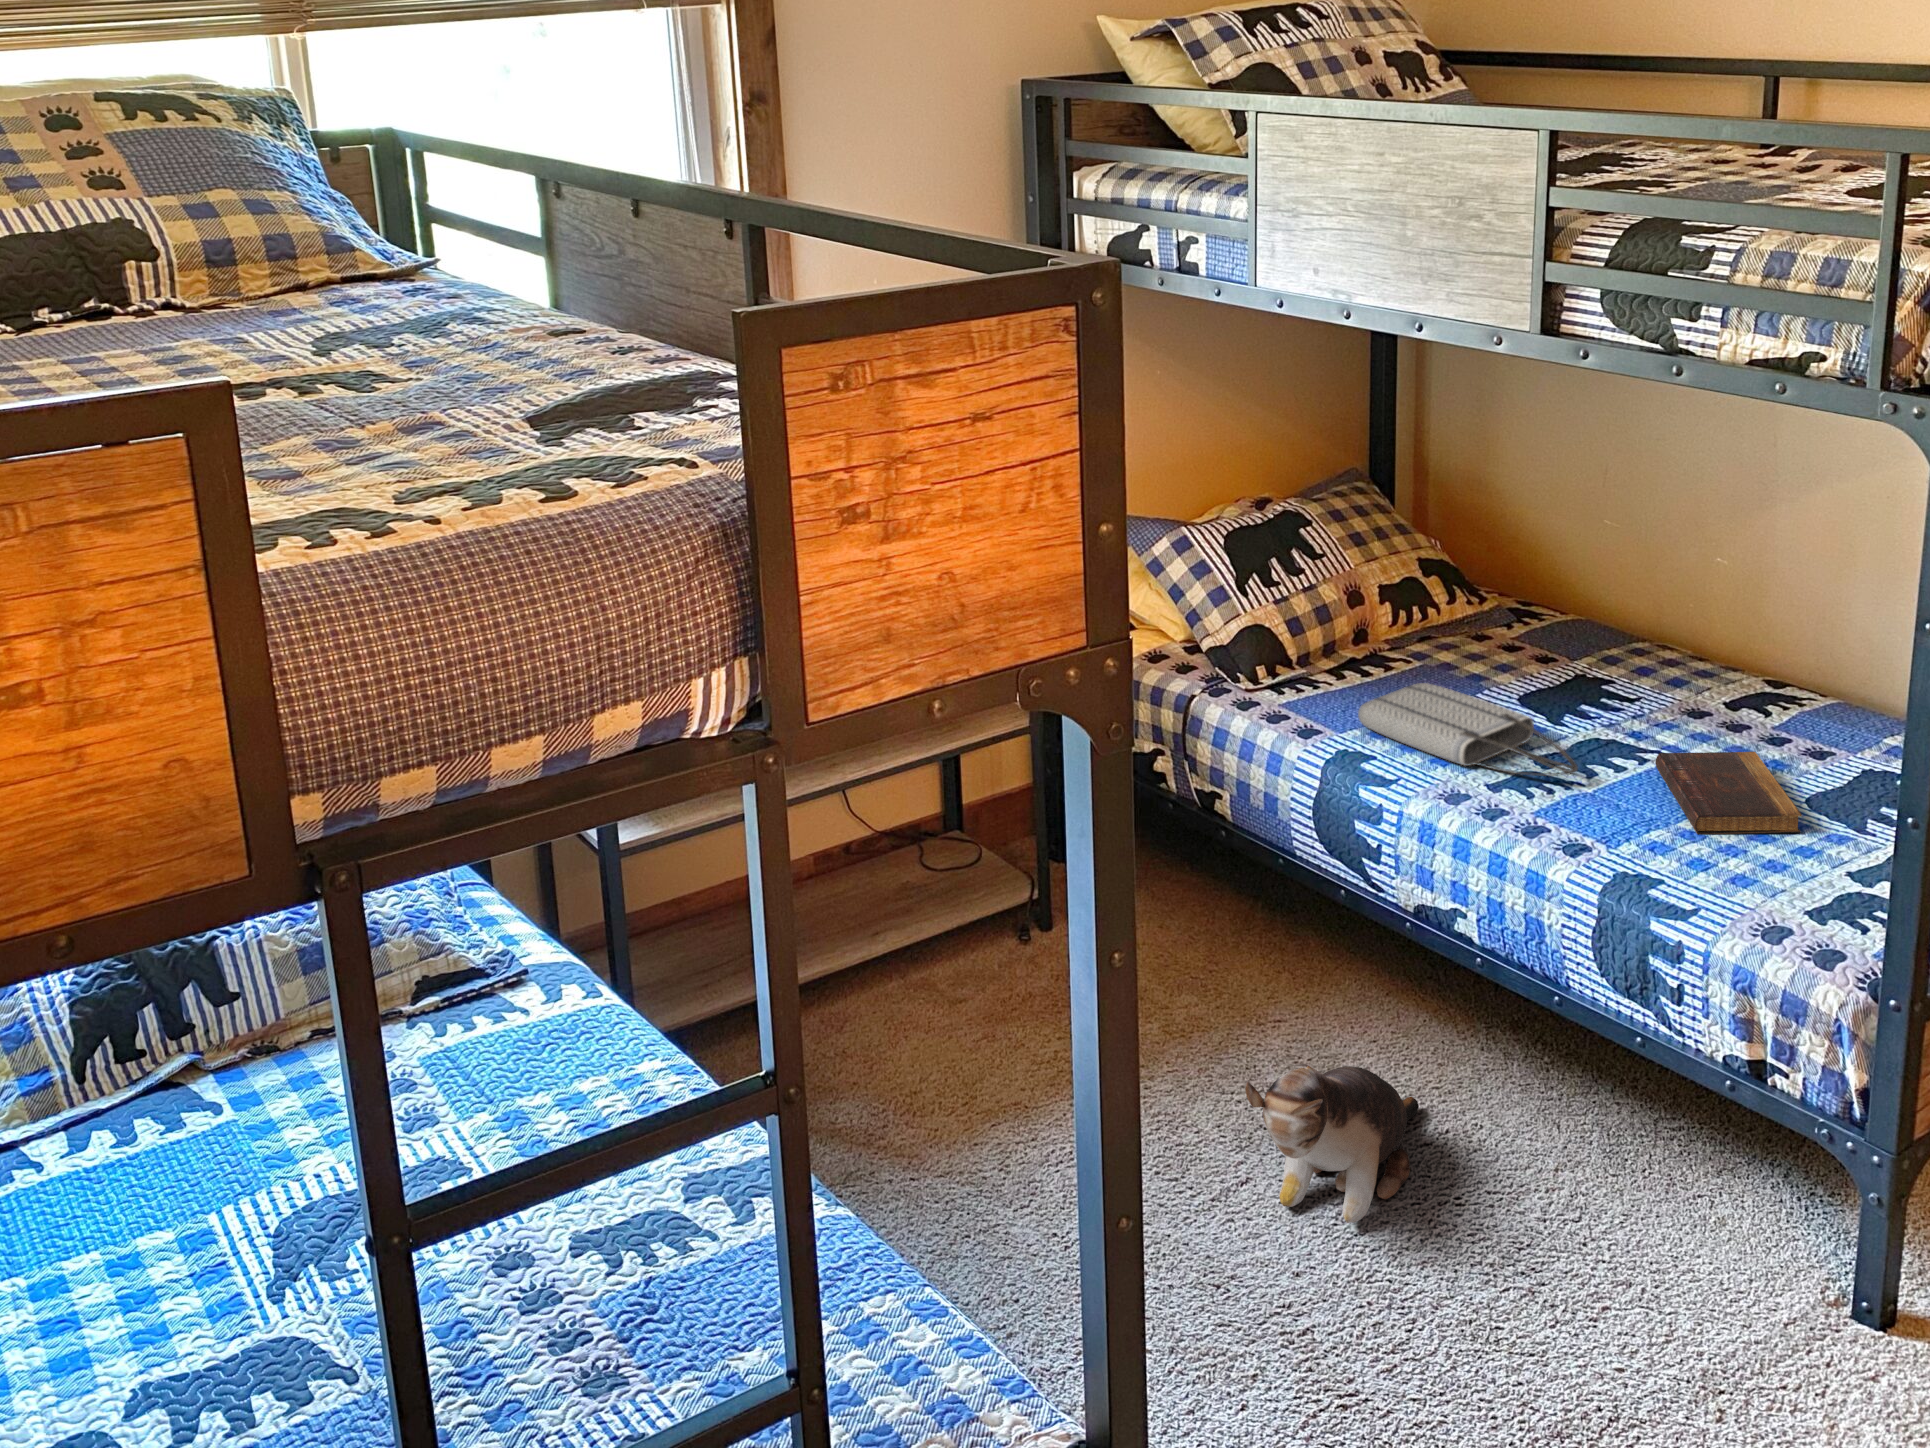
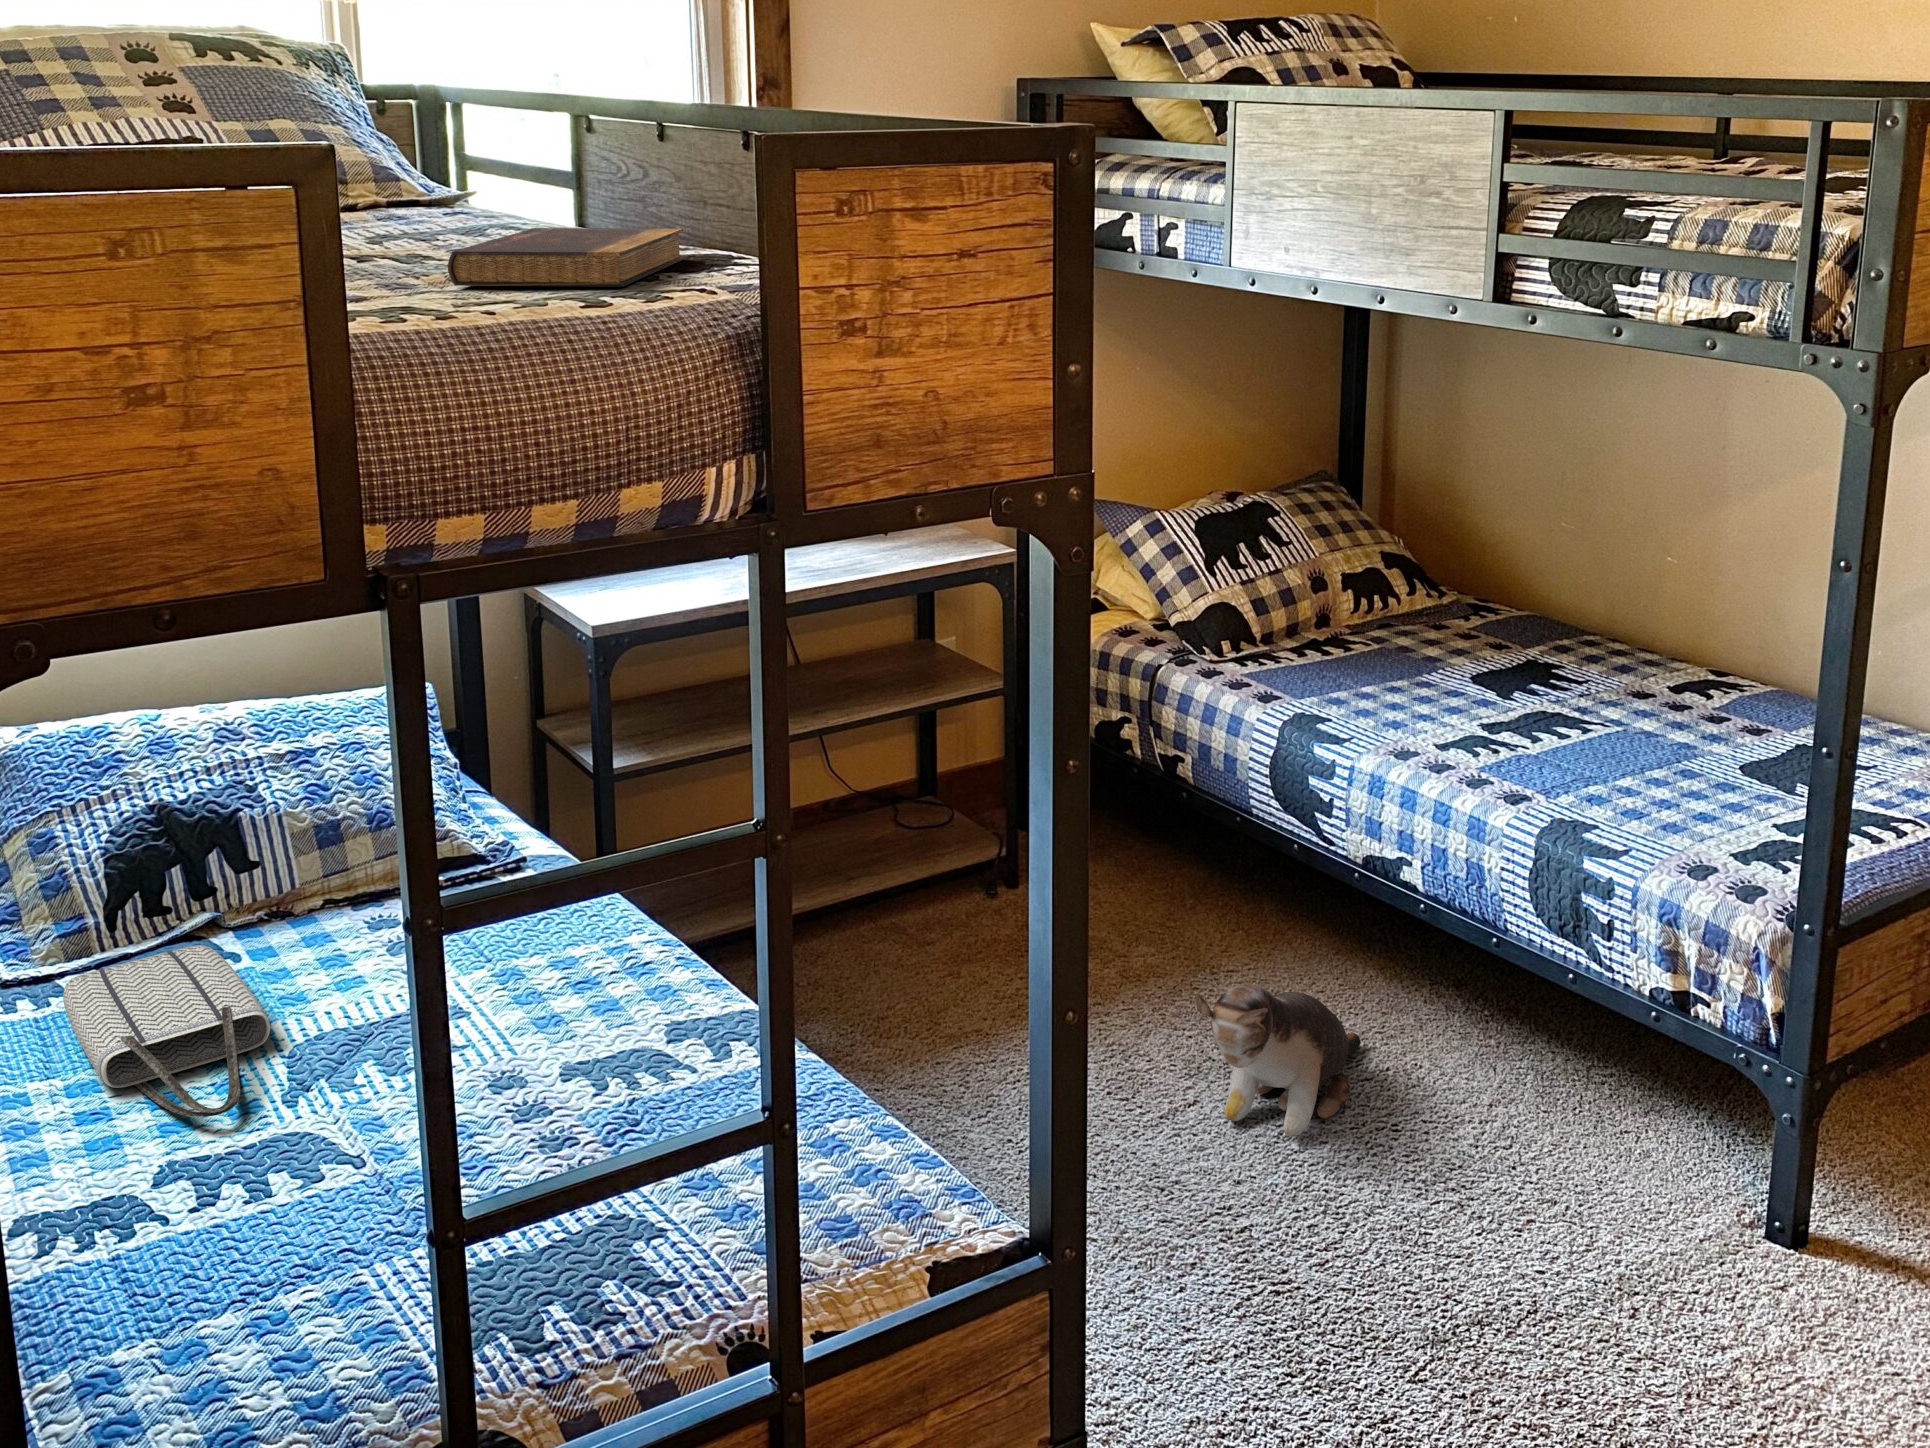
tote bag: present [1358,683,1578,776] -> present [63,945,270,1117]
book: present [1655,752,1802,834] -> present [448,228,684,287]

